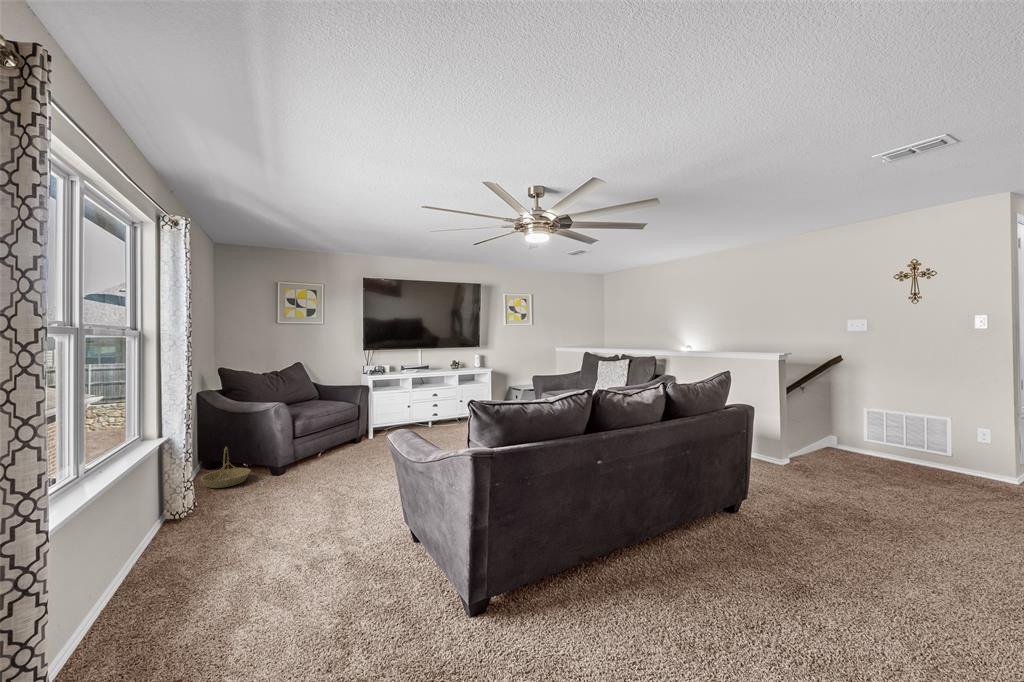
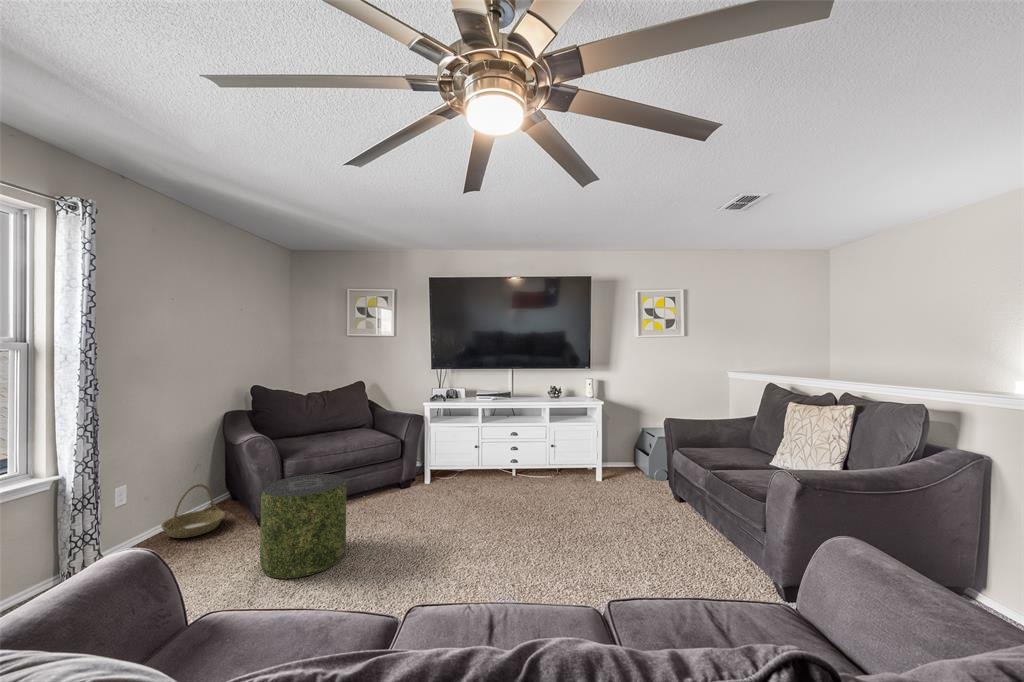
pouf: none [324,422,380,486] -> present [260,474,347,579]

